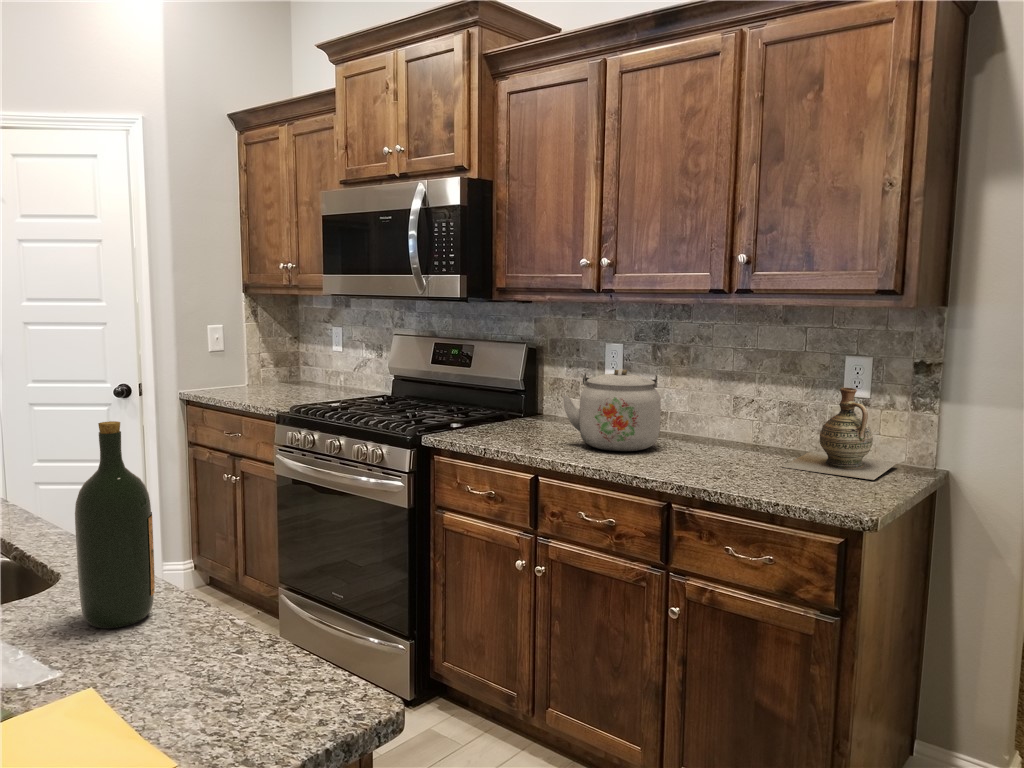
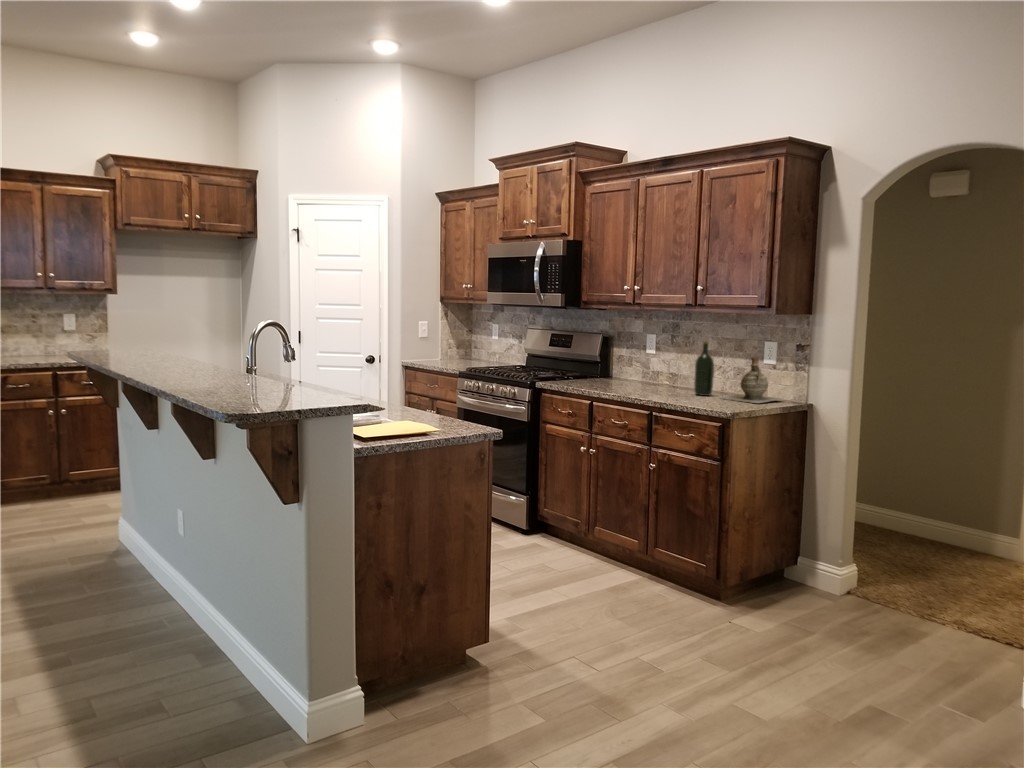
kettle: present [562,369,661,451] -> none [610,346,666,390]
wine bottle: present [75,421,155,628] -> present [694,341,714,396]

